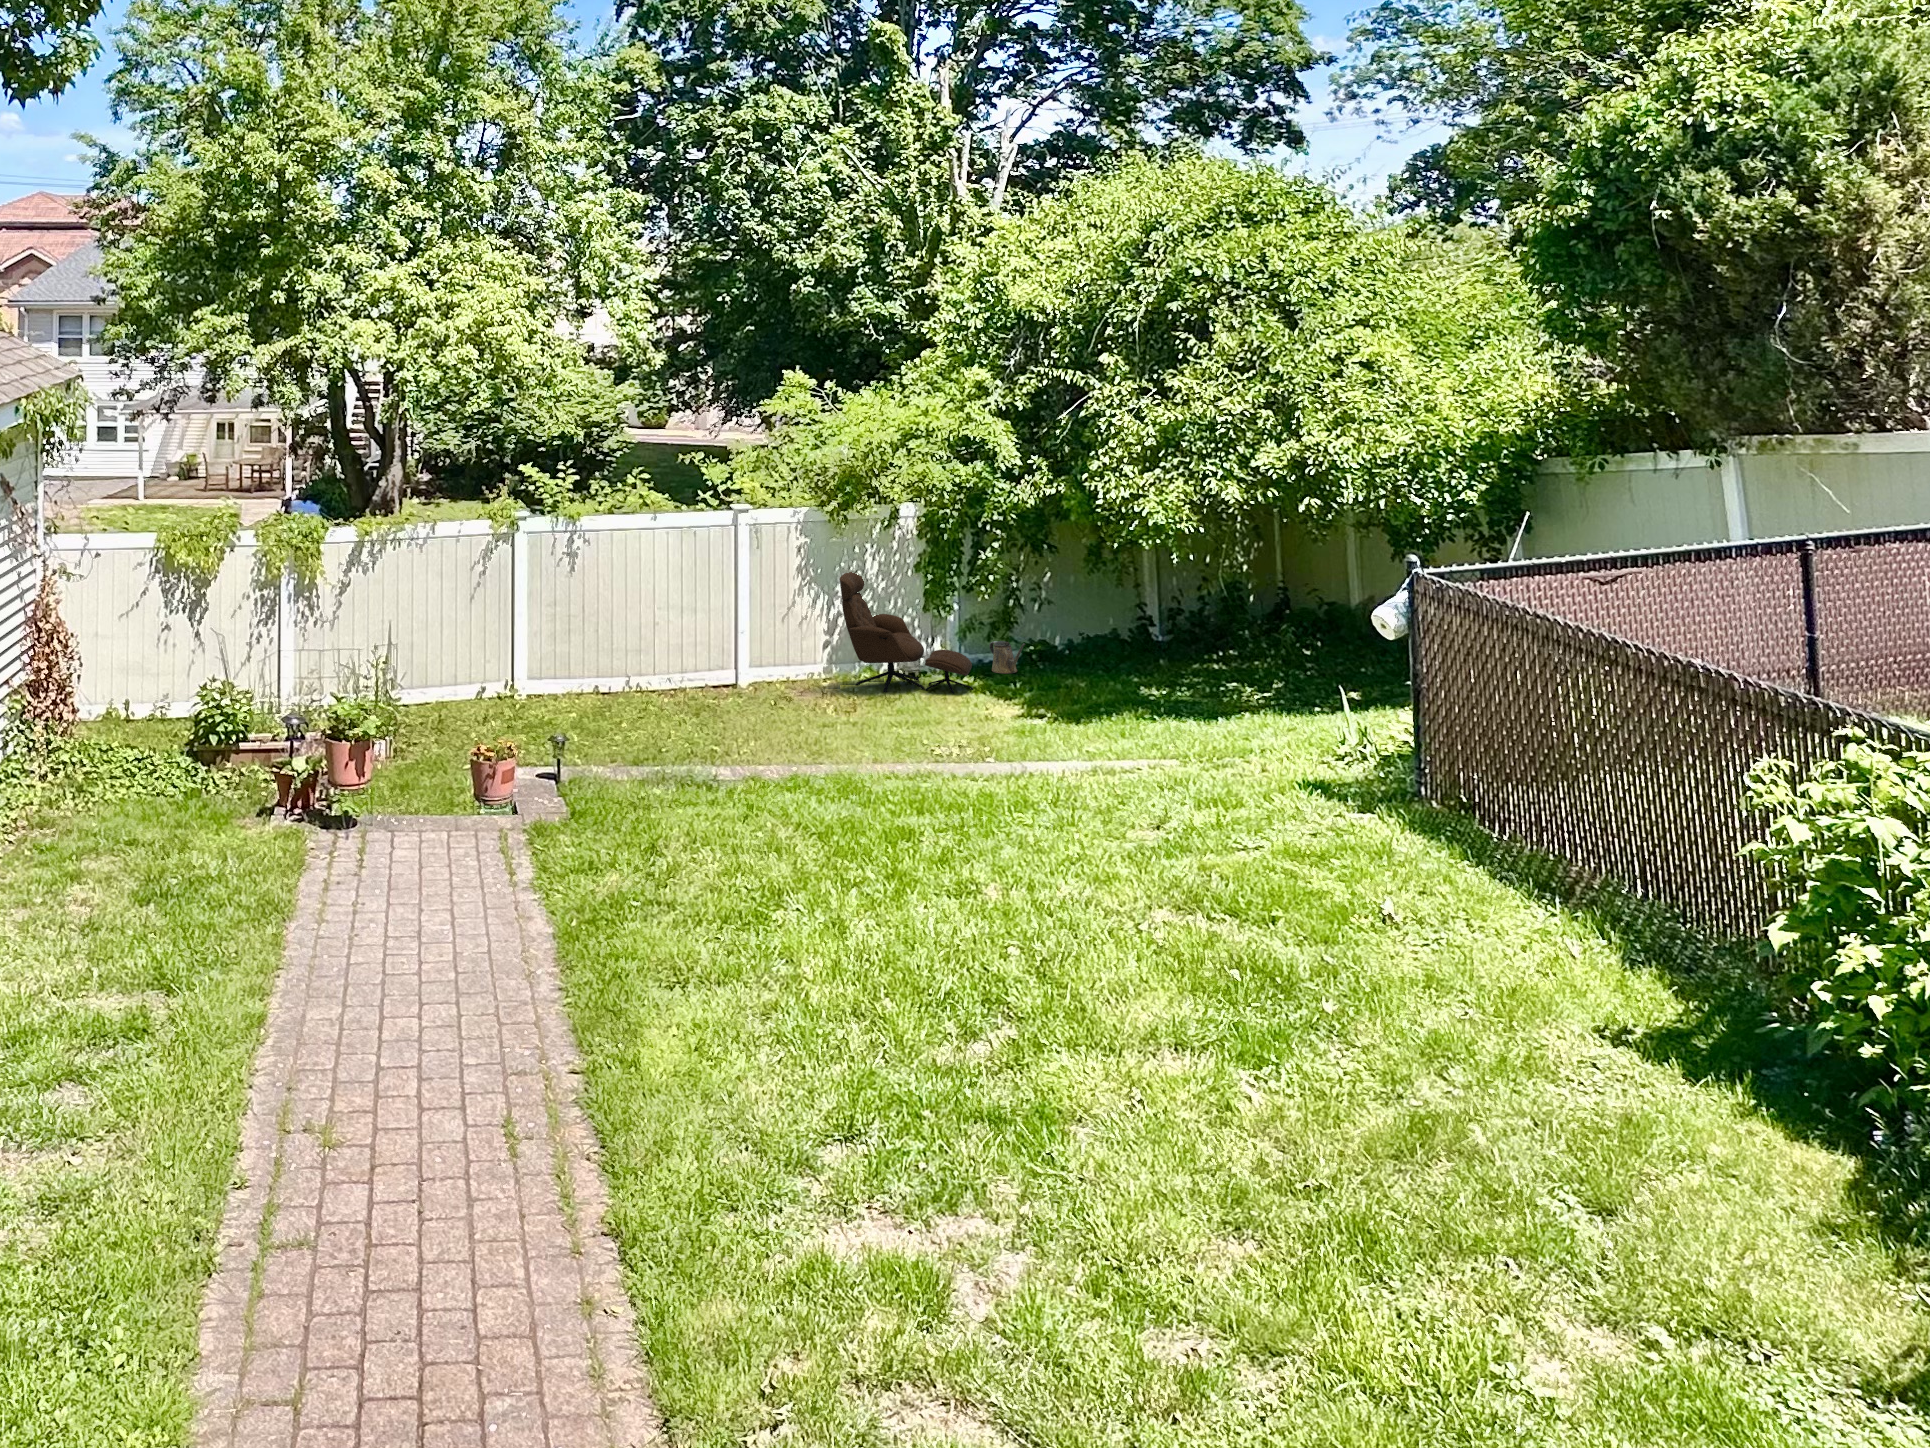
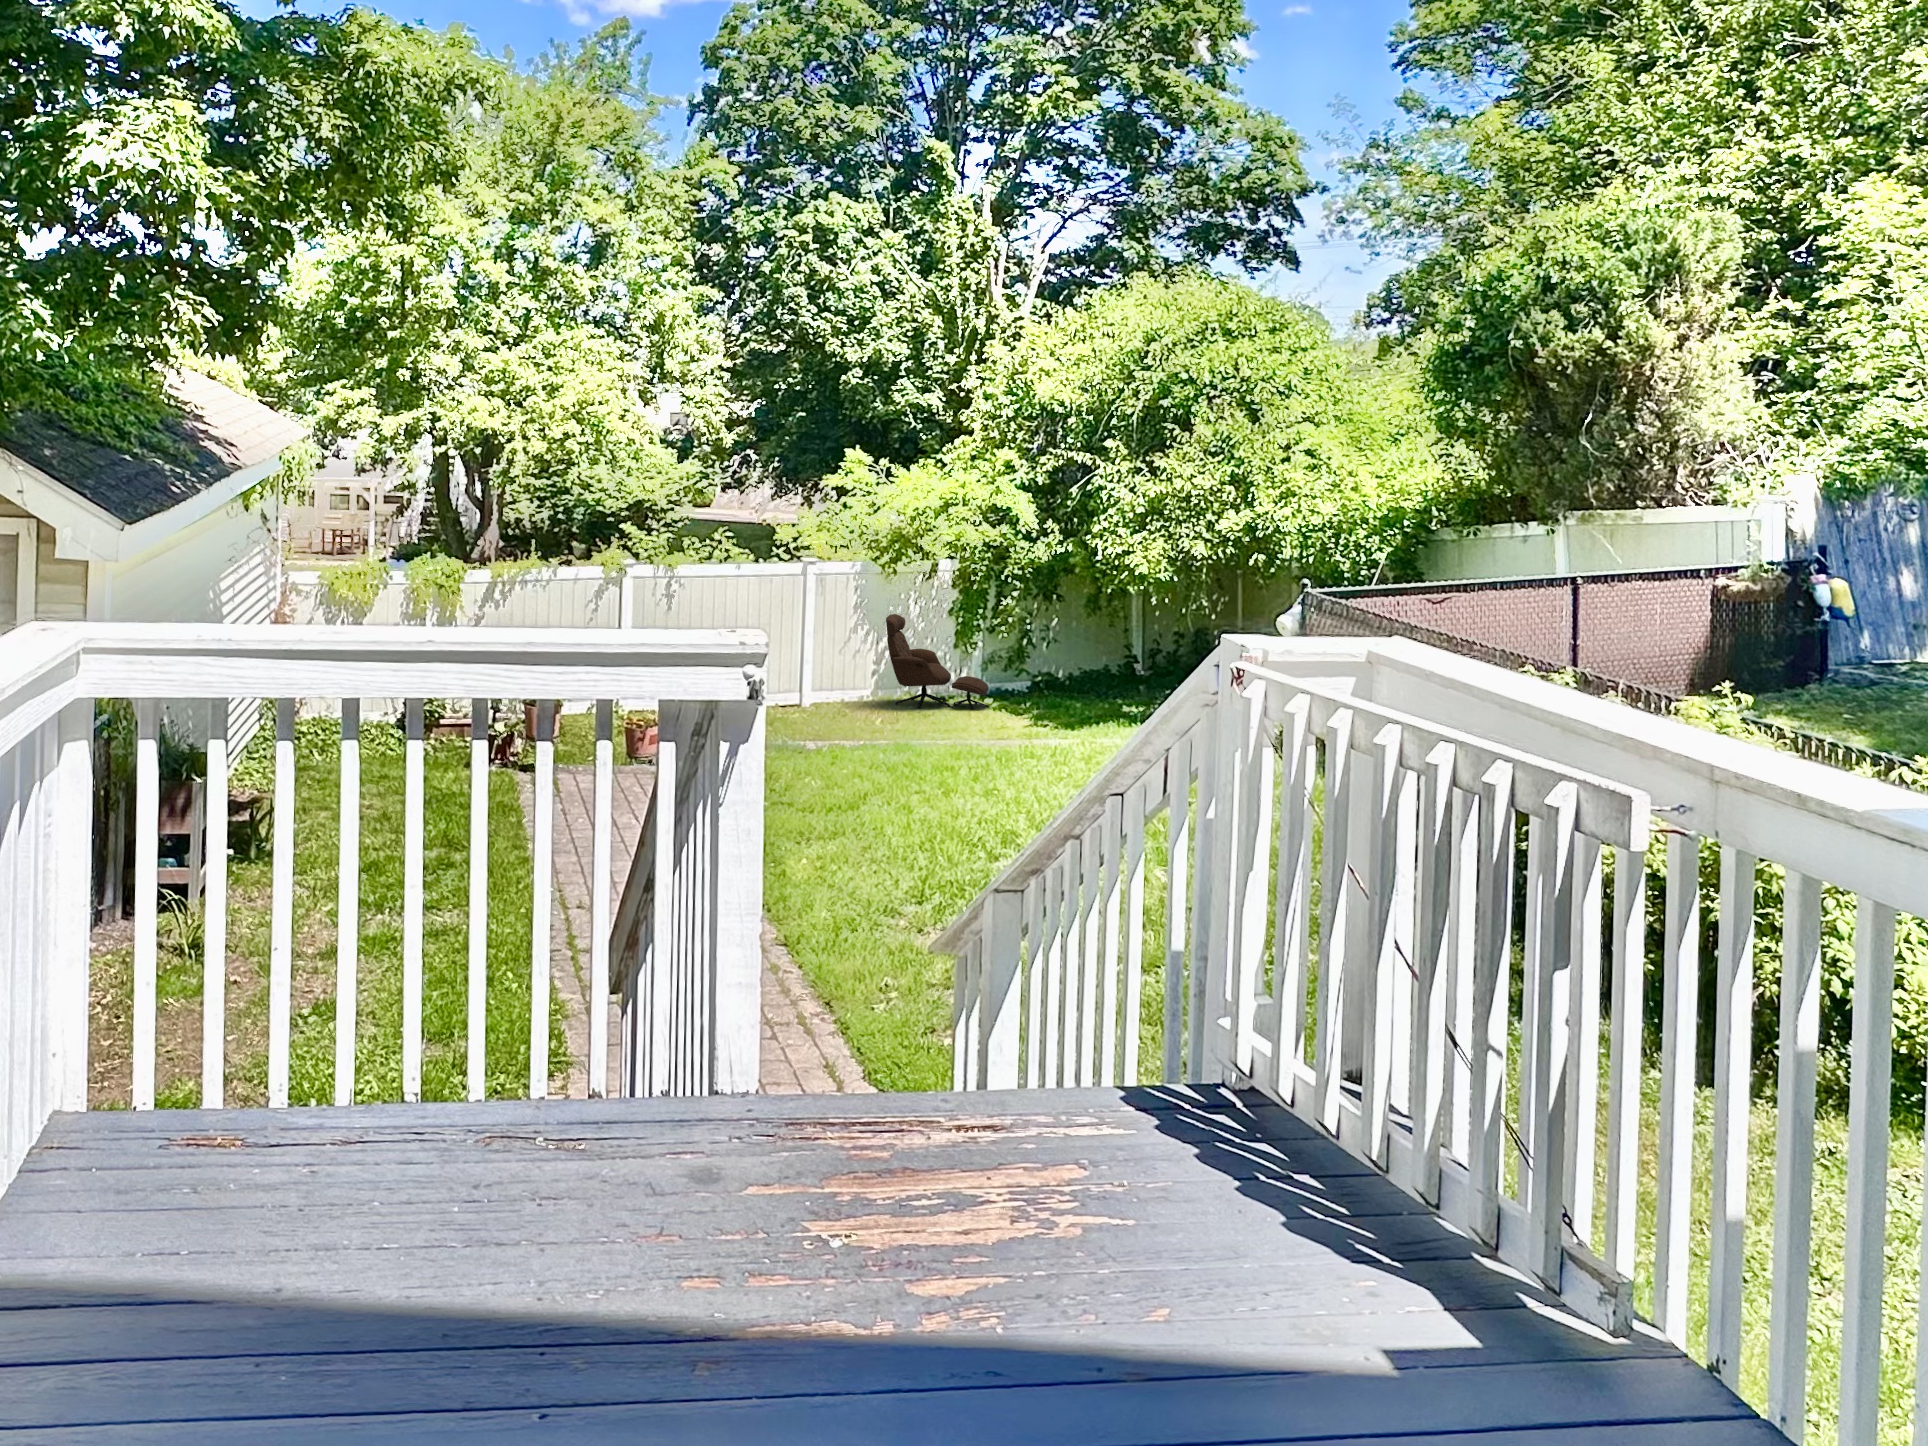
watering can: present [989,641,1025,673] -> none [1003,672,1032,697]

